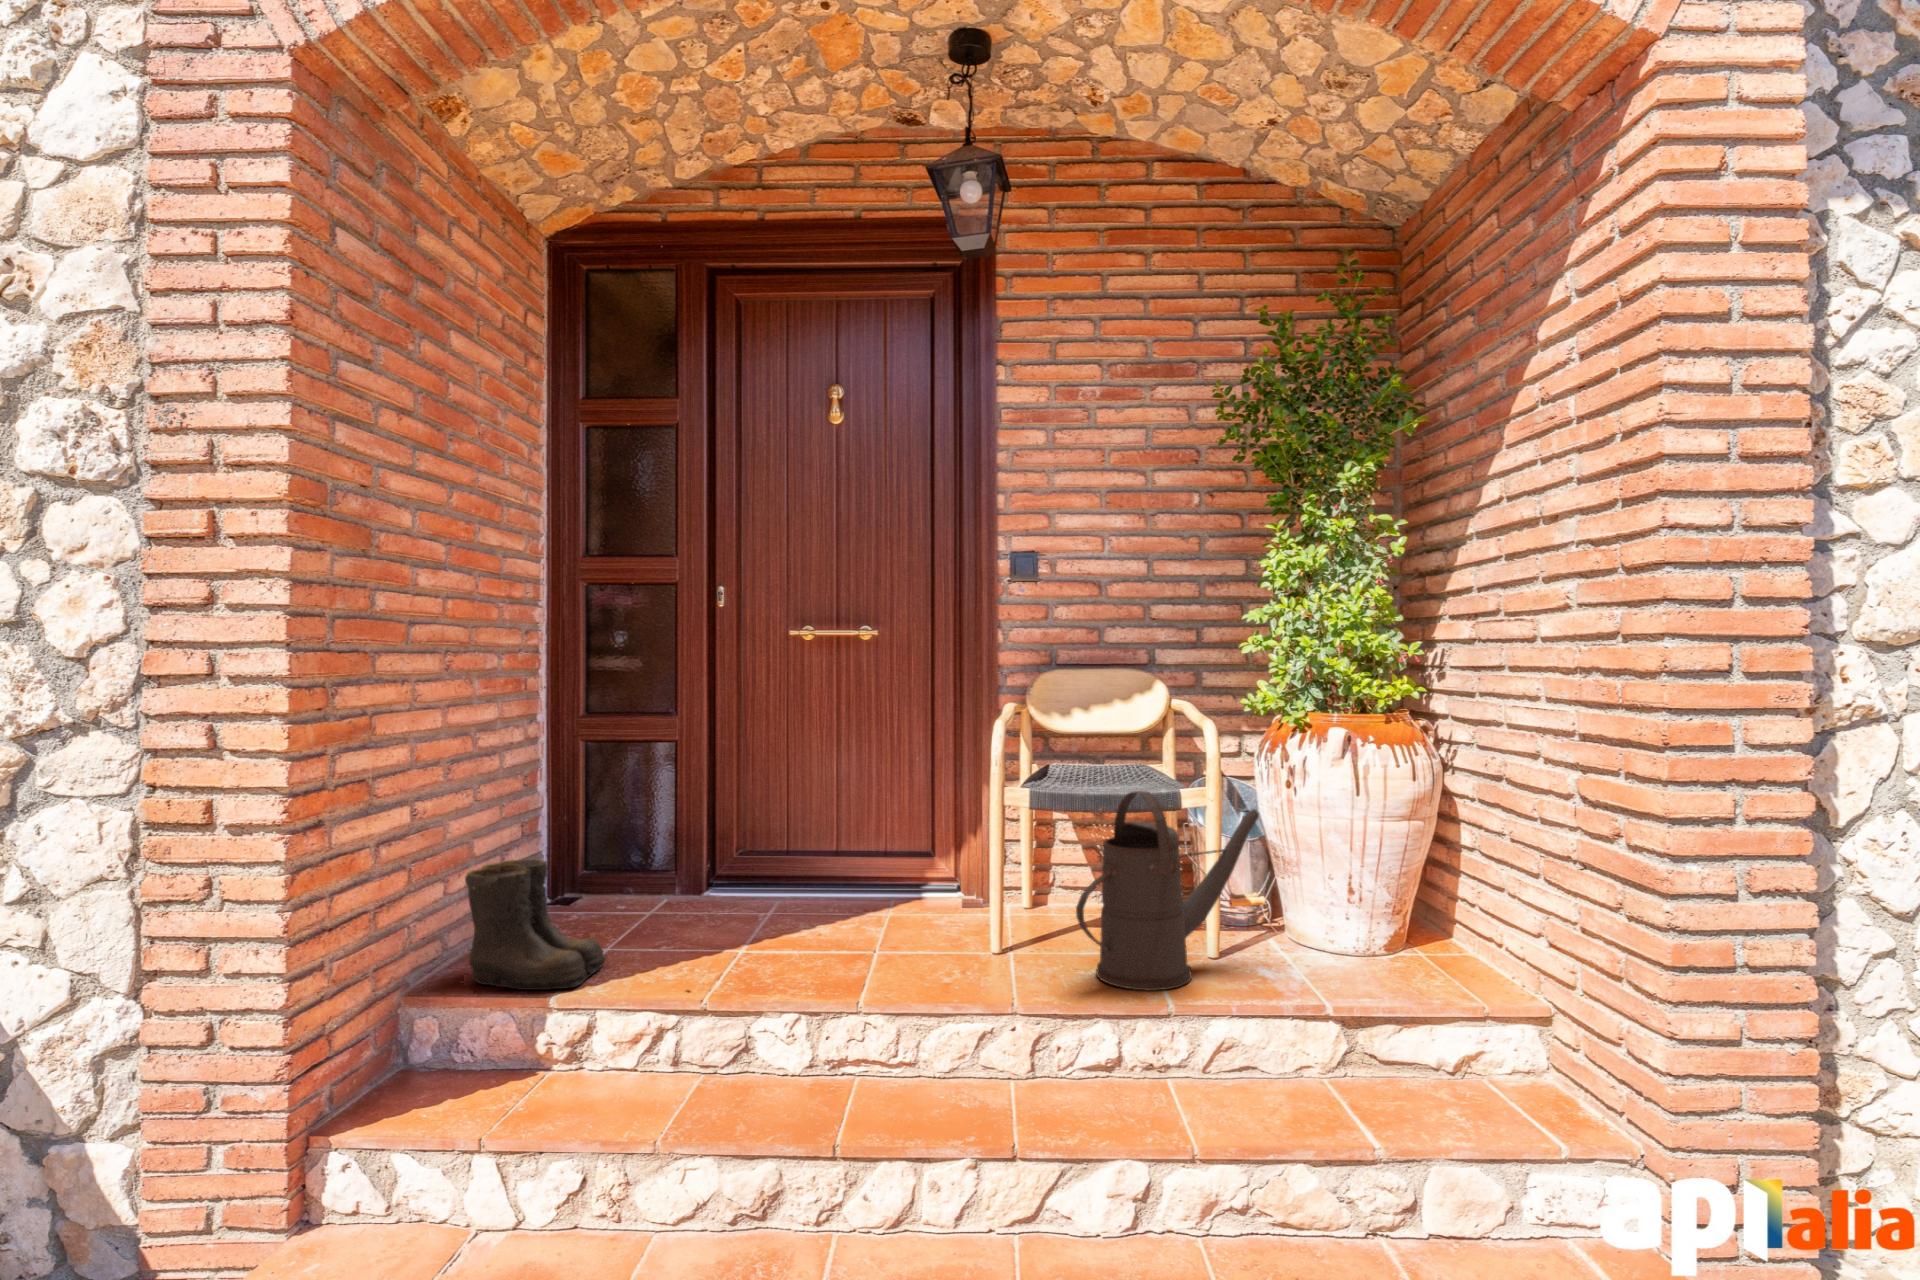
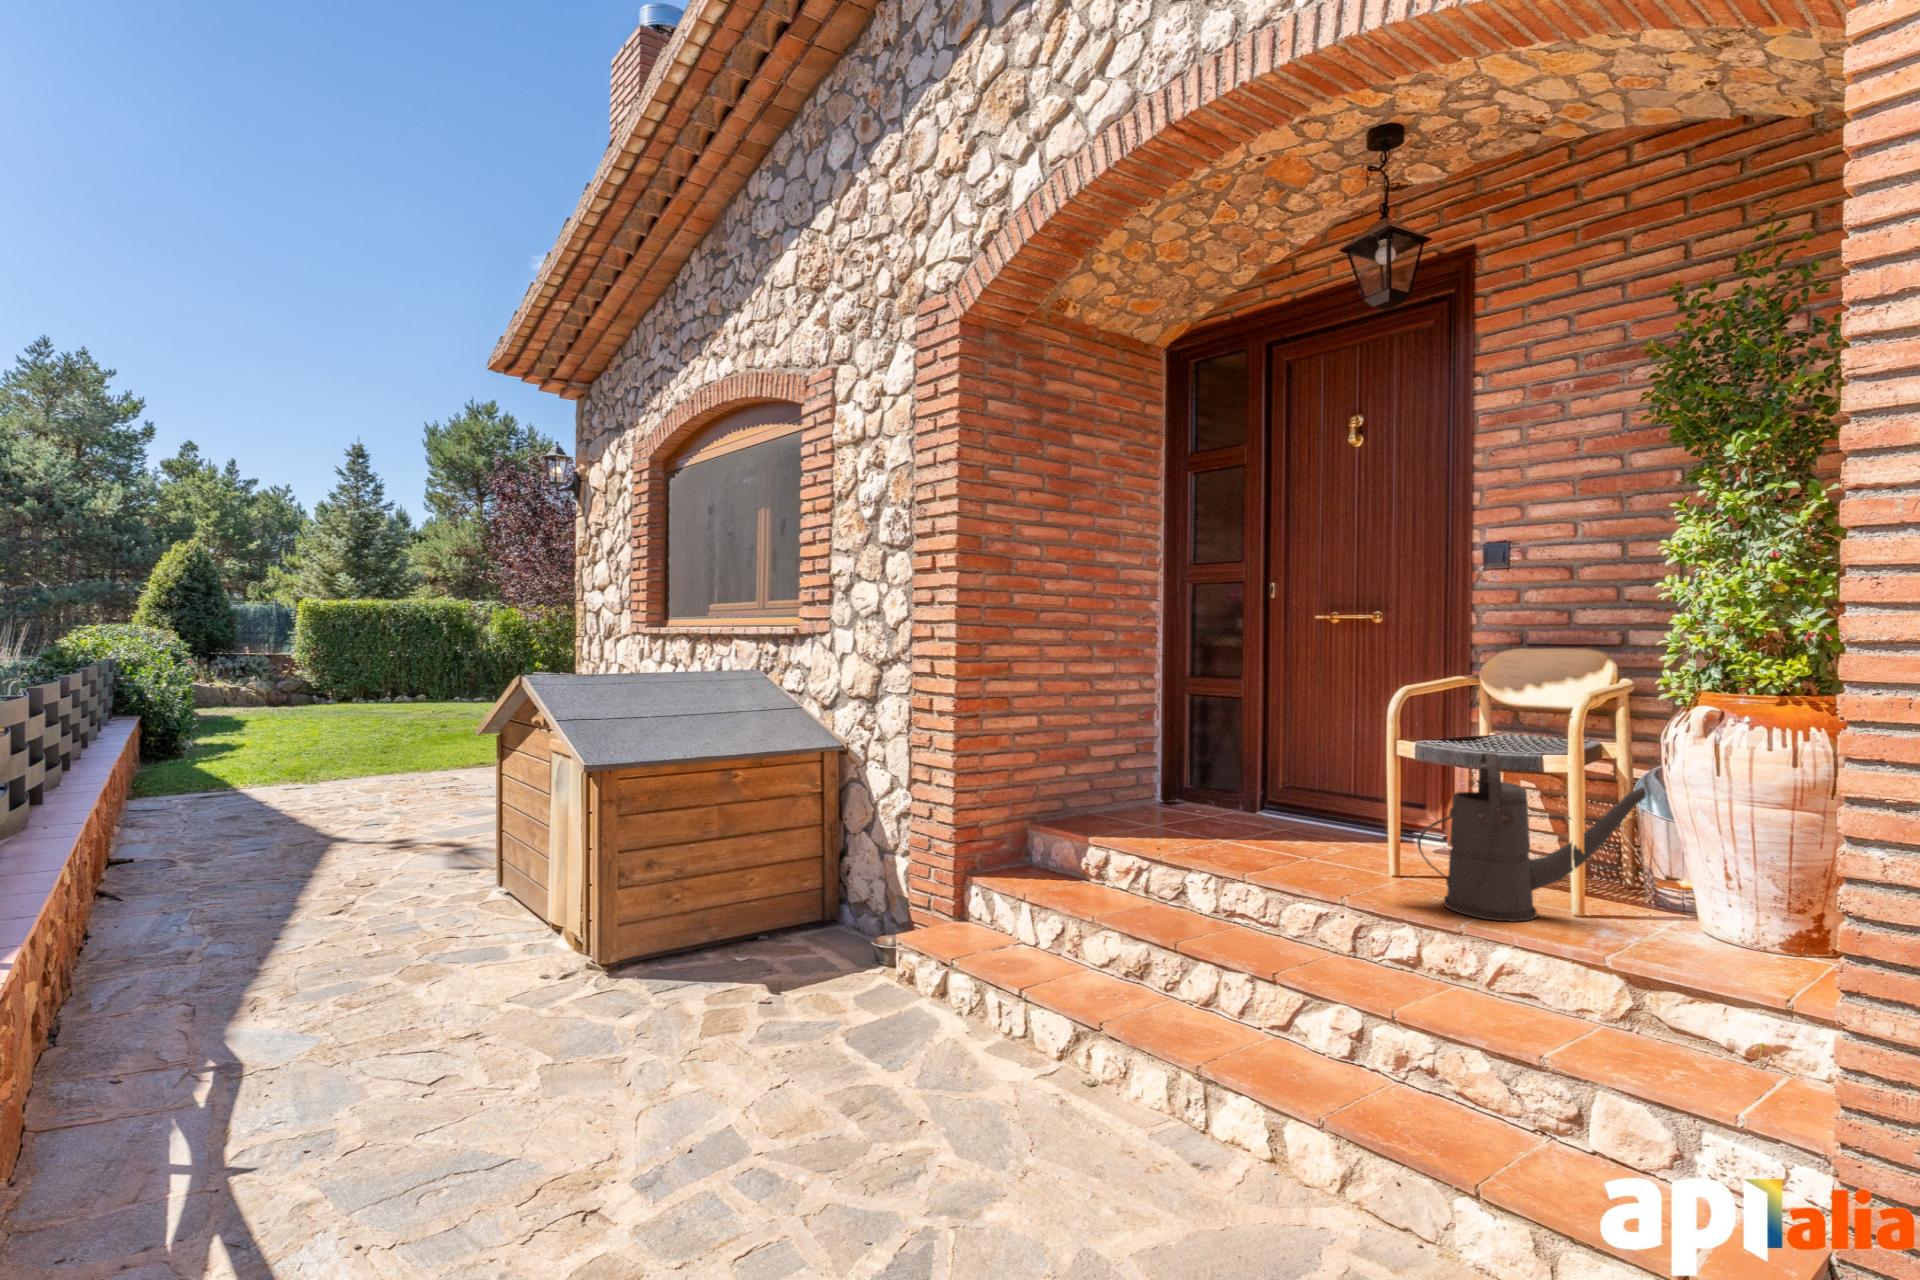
boots: present [465,859,607,990] -> none [1060,757,1139,835]

